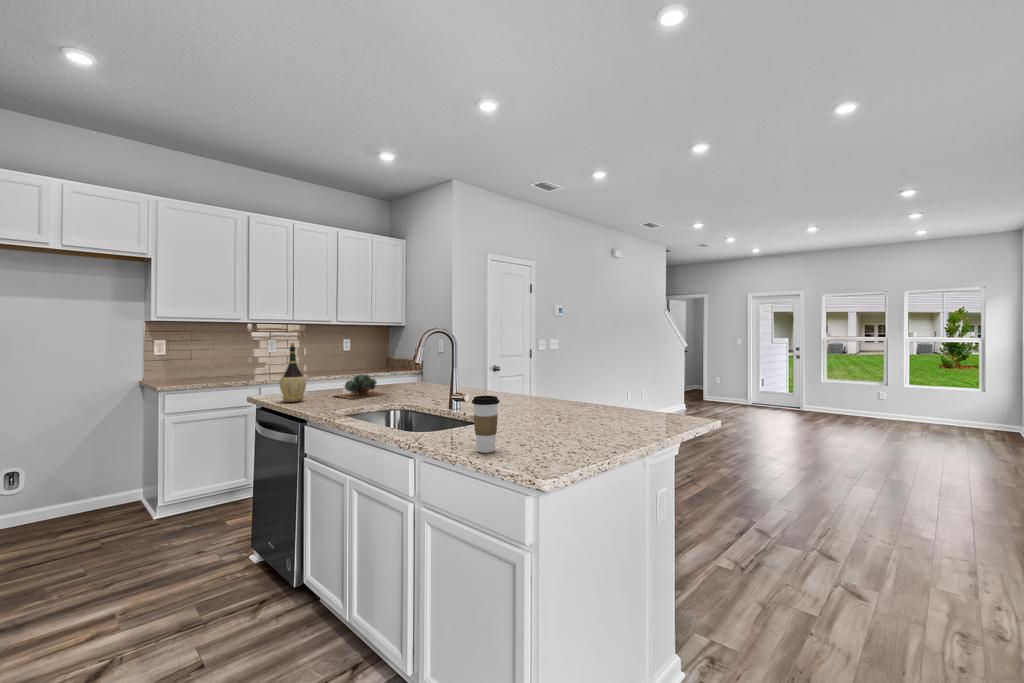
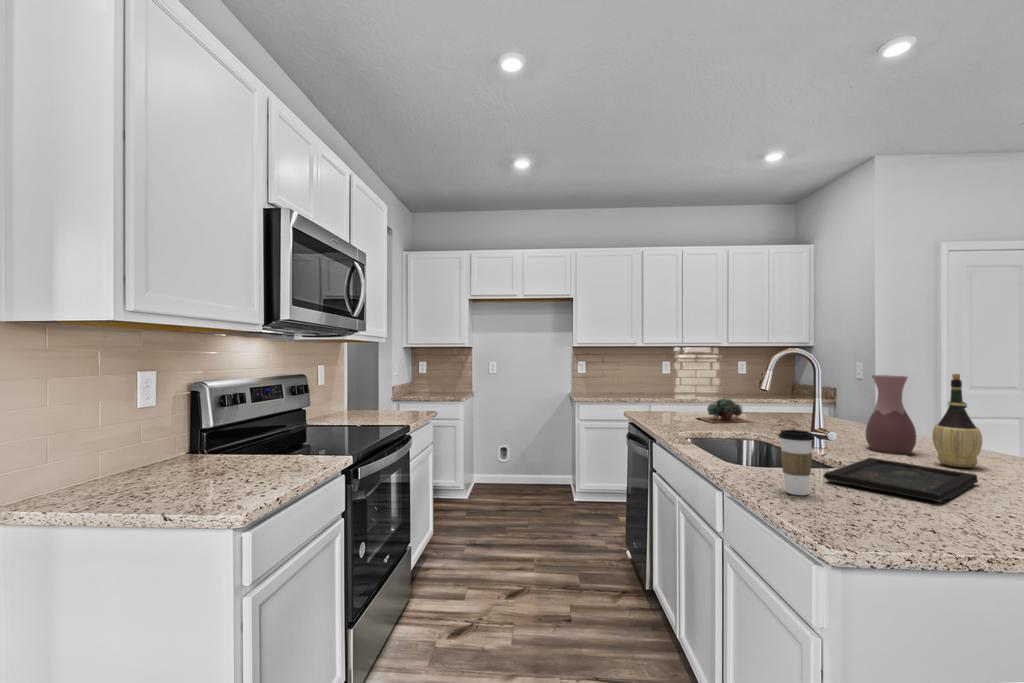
wine bottle: present [280,343,306,402] -> present [933,374,982,467]
vase: none [487,346,518,407] -> present [866,375,916,455]
tray: none [492,412,571,437] -> present [824,458,978,502]

